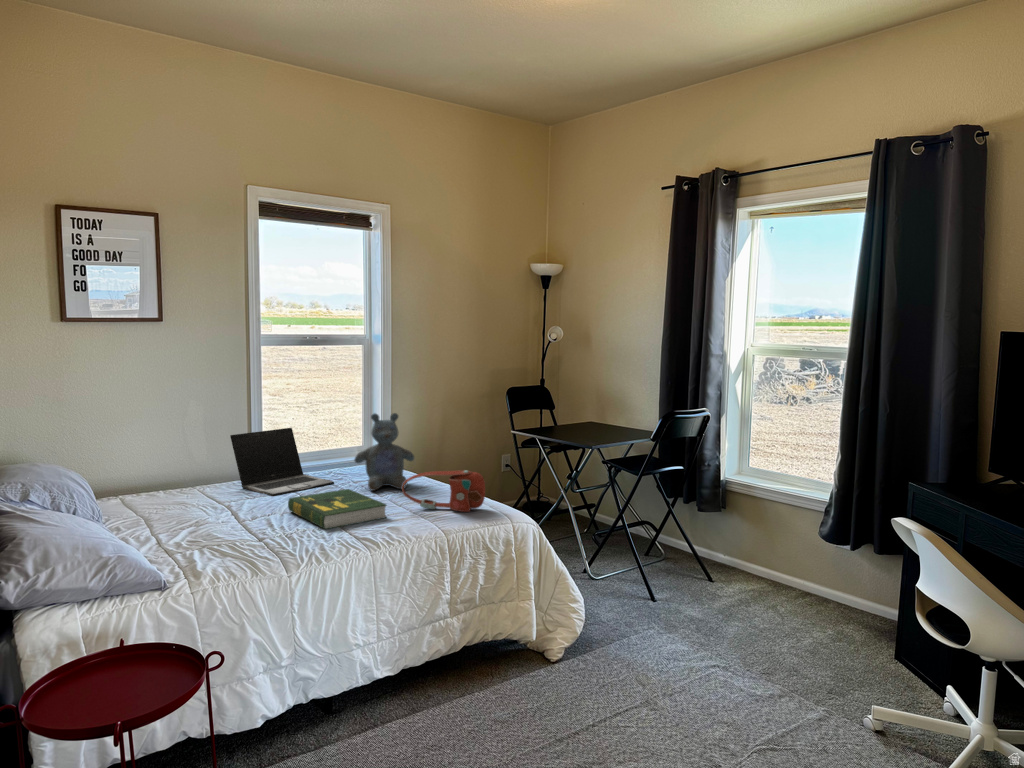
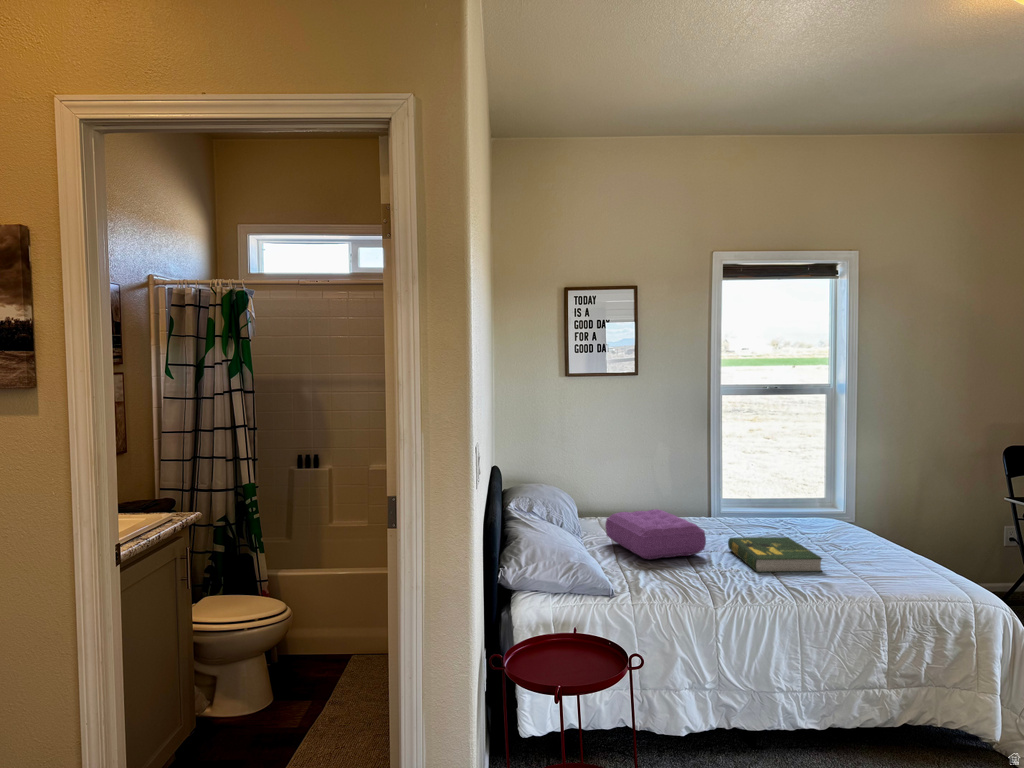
stuffed bear: present [355,413,414,491] -> none [800,465,866,546]
laptop: present [230,428,334,496] -> none [687,472,780,534]
handbag: present [402,470,485,512] -> none [842,531,941,581]
pillow: none [136,477,266,537] -> present [605,509,706,560]

